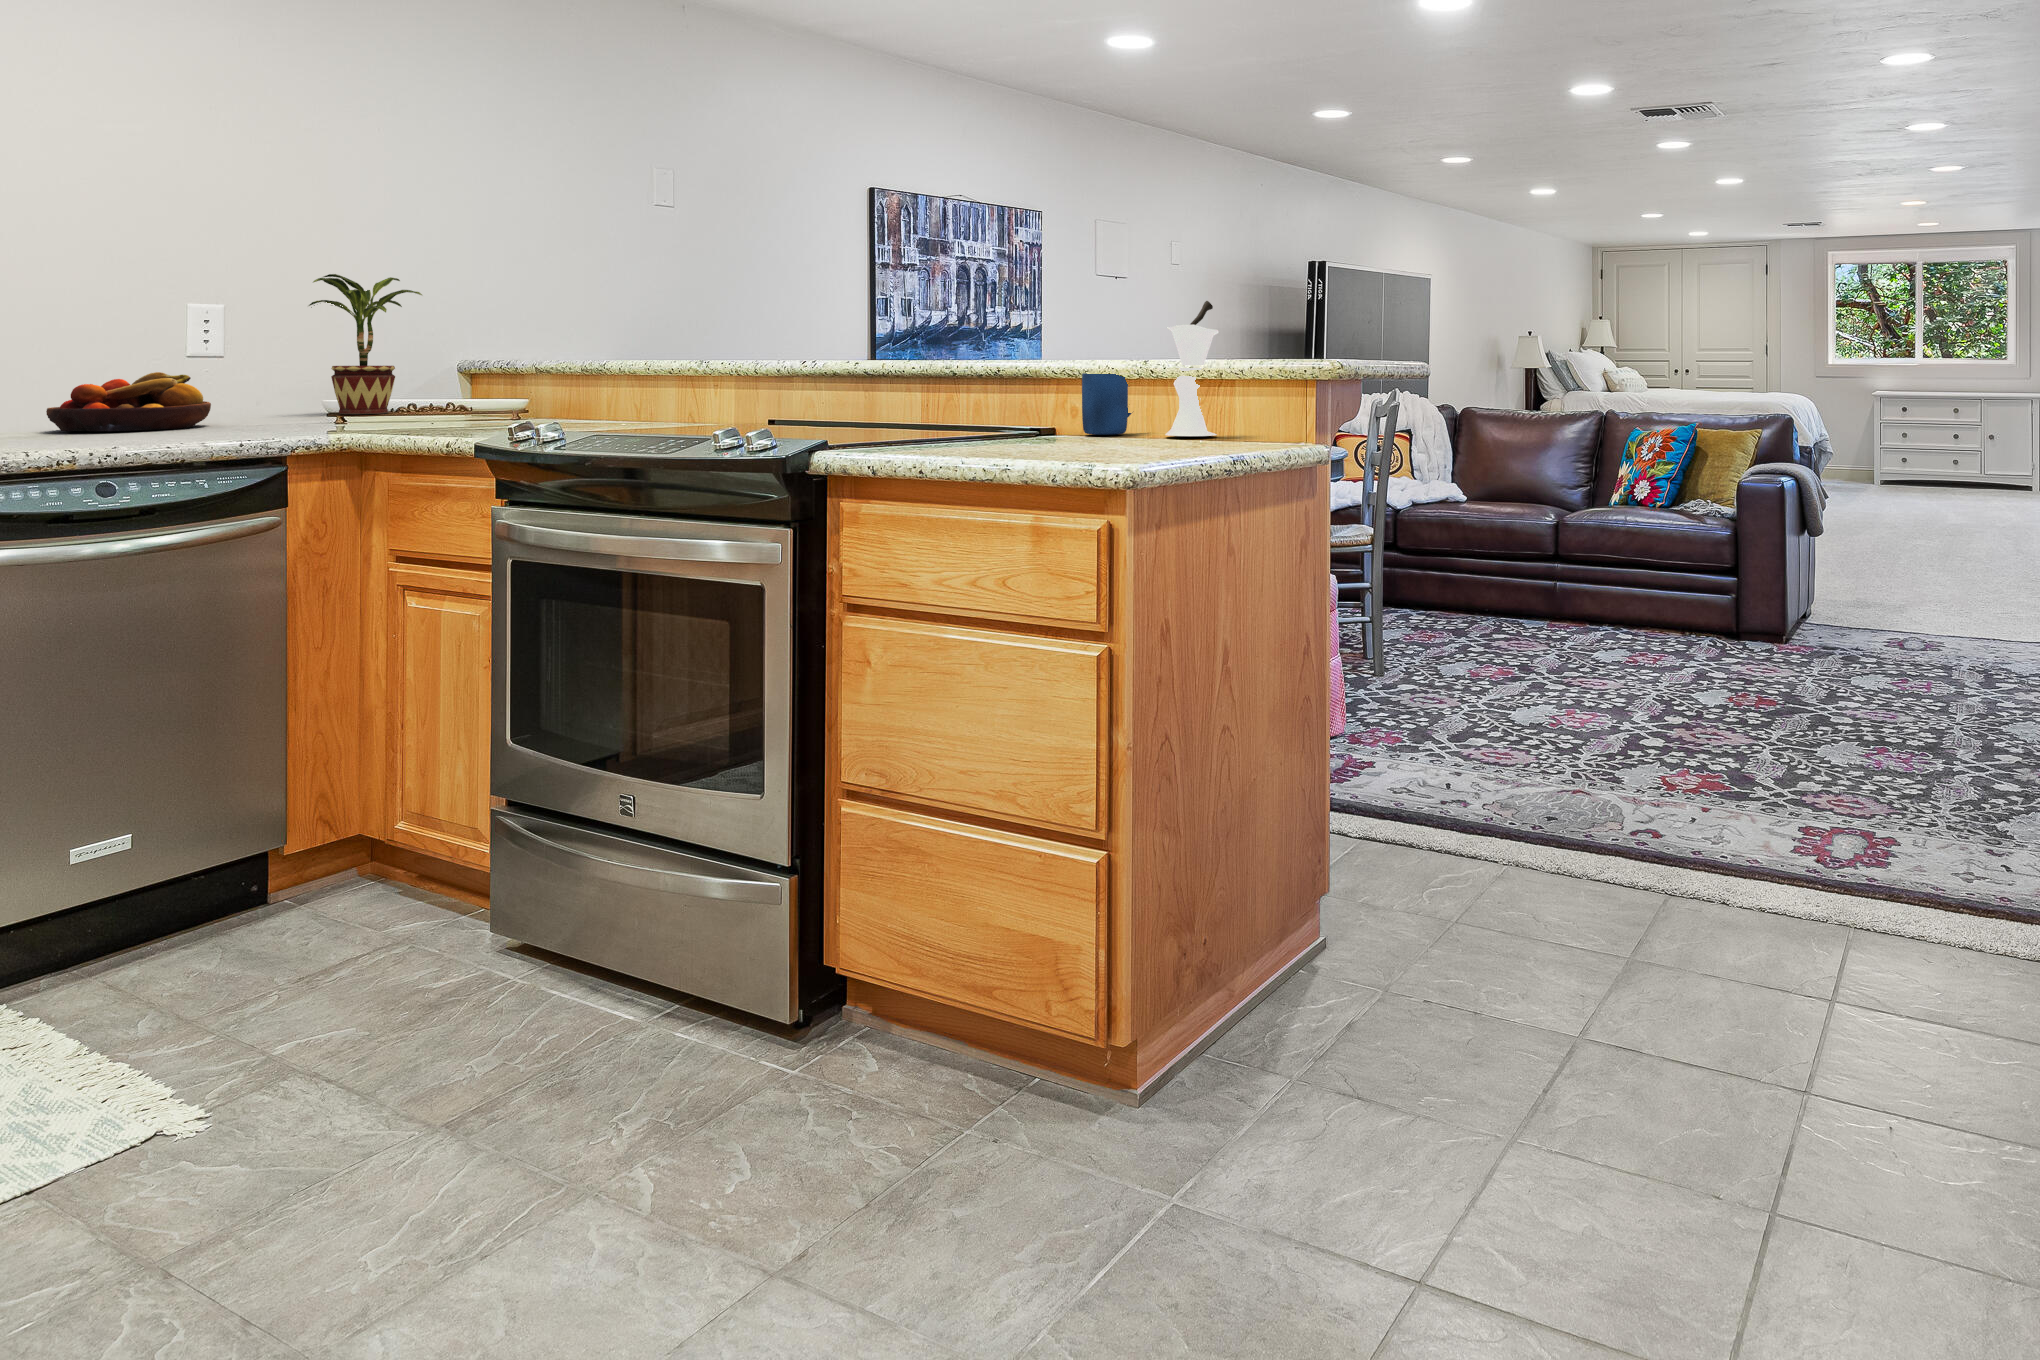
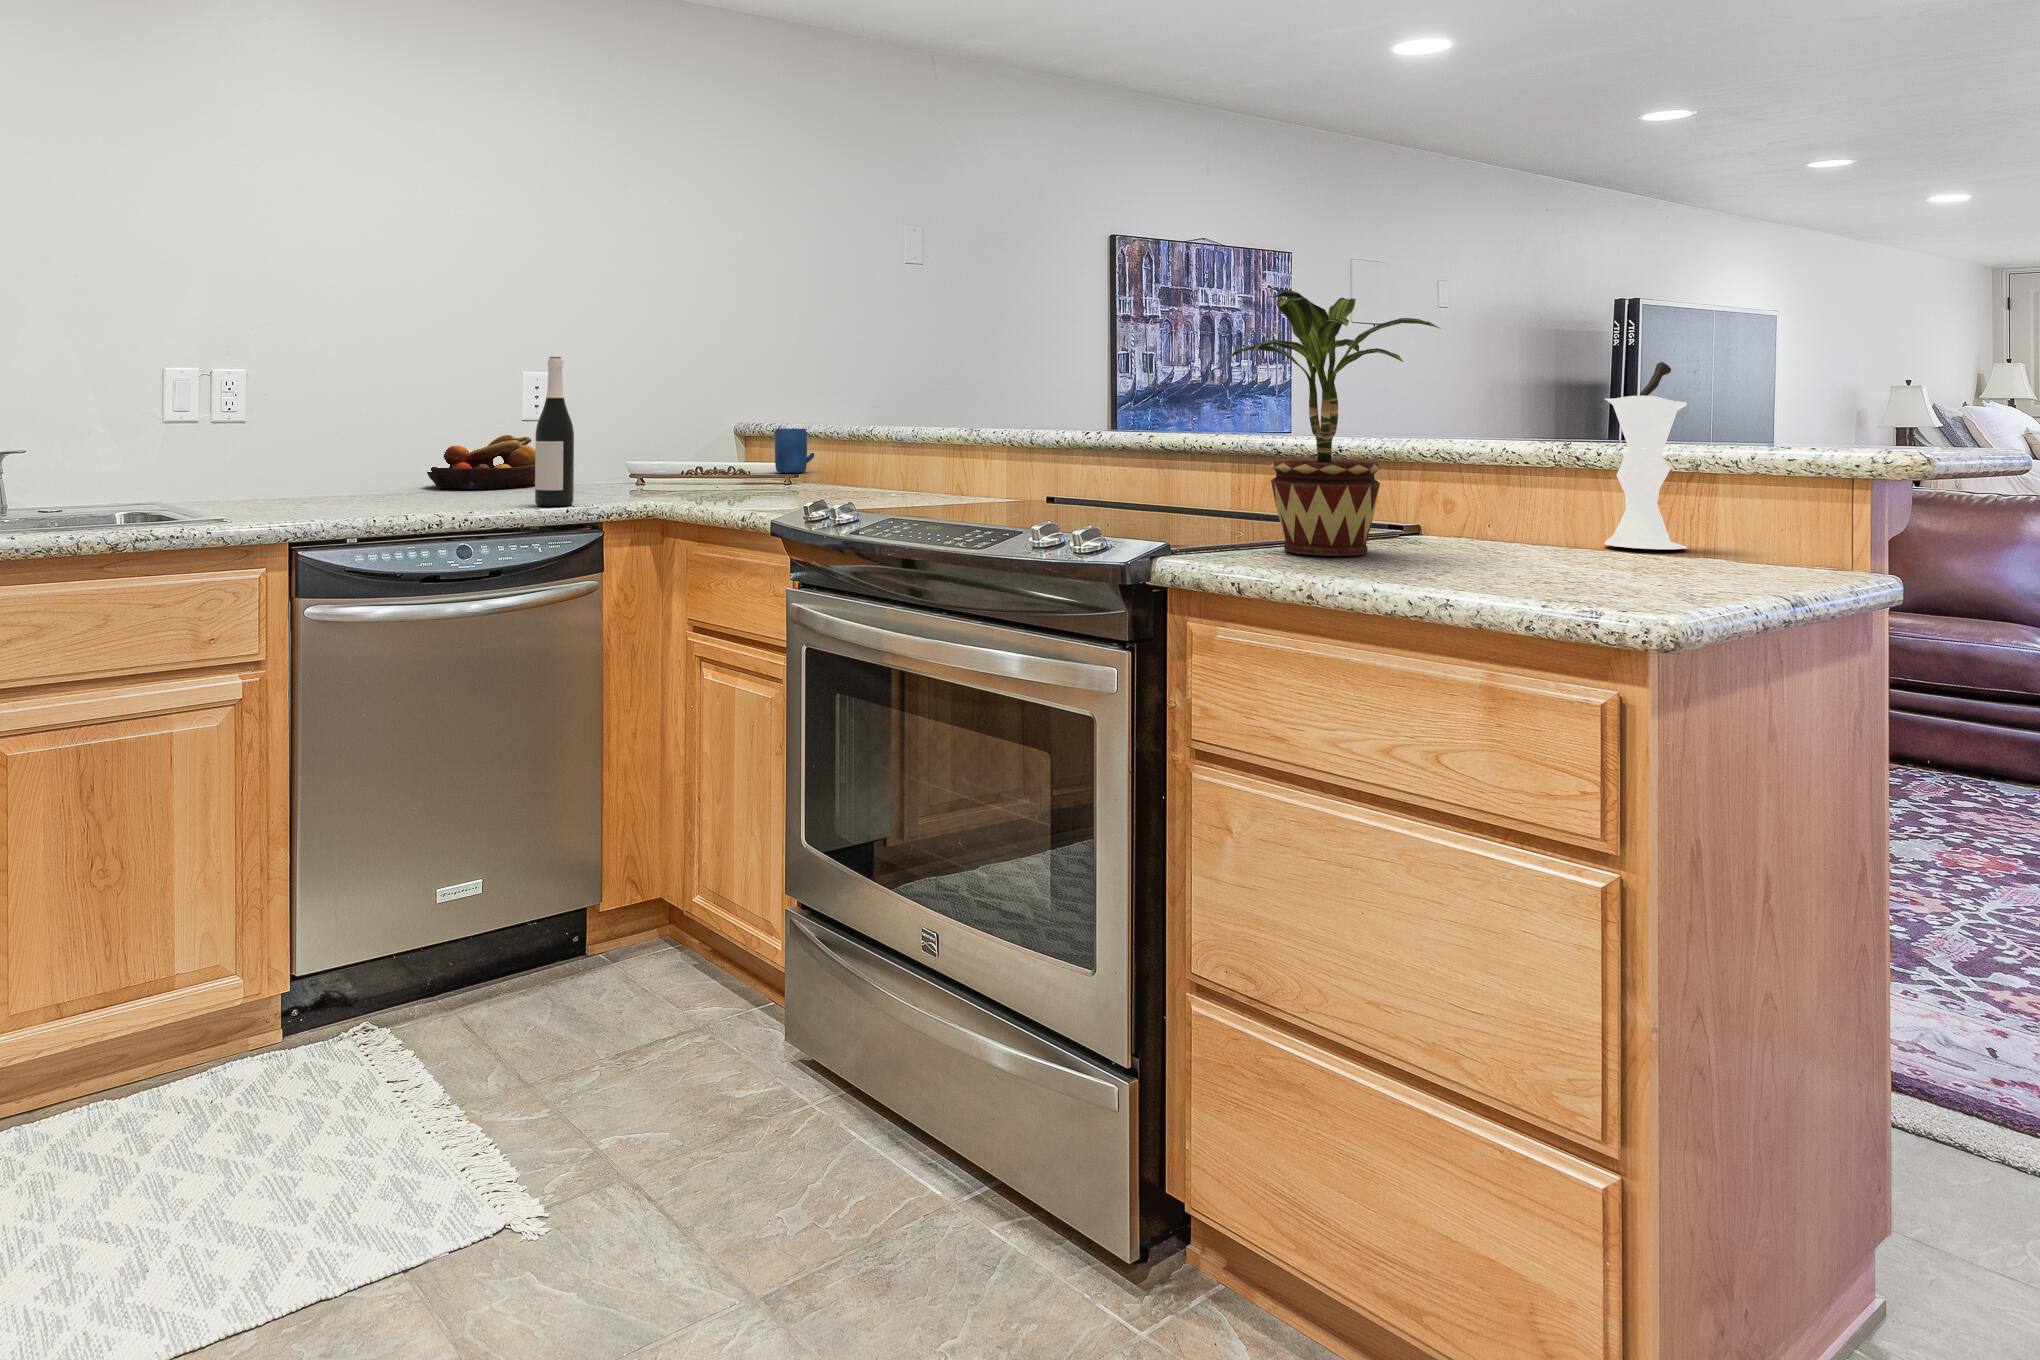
potted plant: present [309,274,422,414] -> present [1228,291,1439,556]
wine bottle: none [197,285,246,442] -> present [535,357,574,506]
mug: present [1082,373,1132,435] -> present [775,429,814,473]

